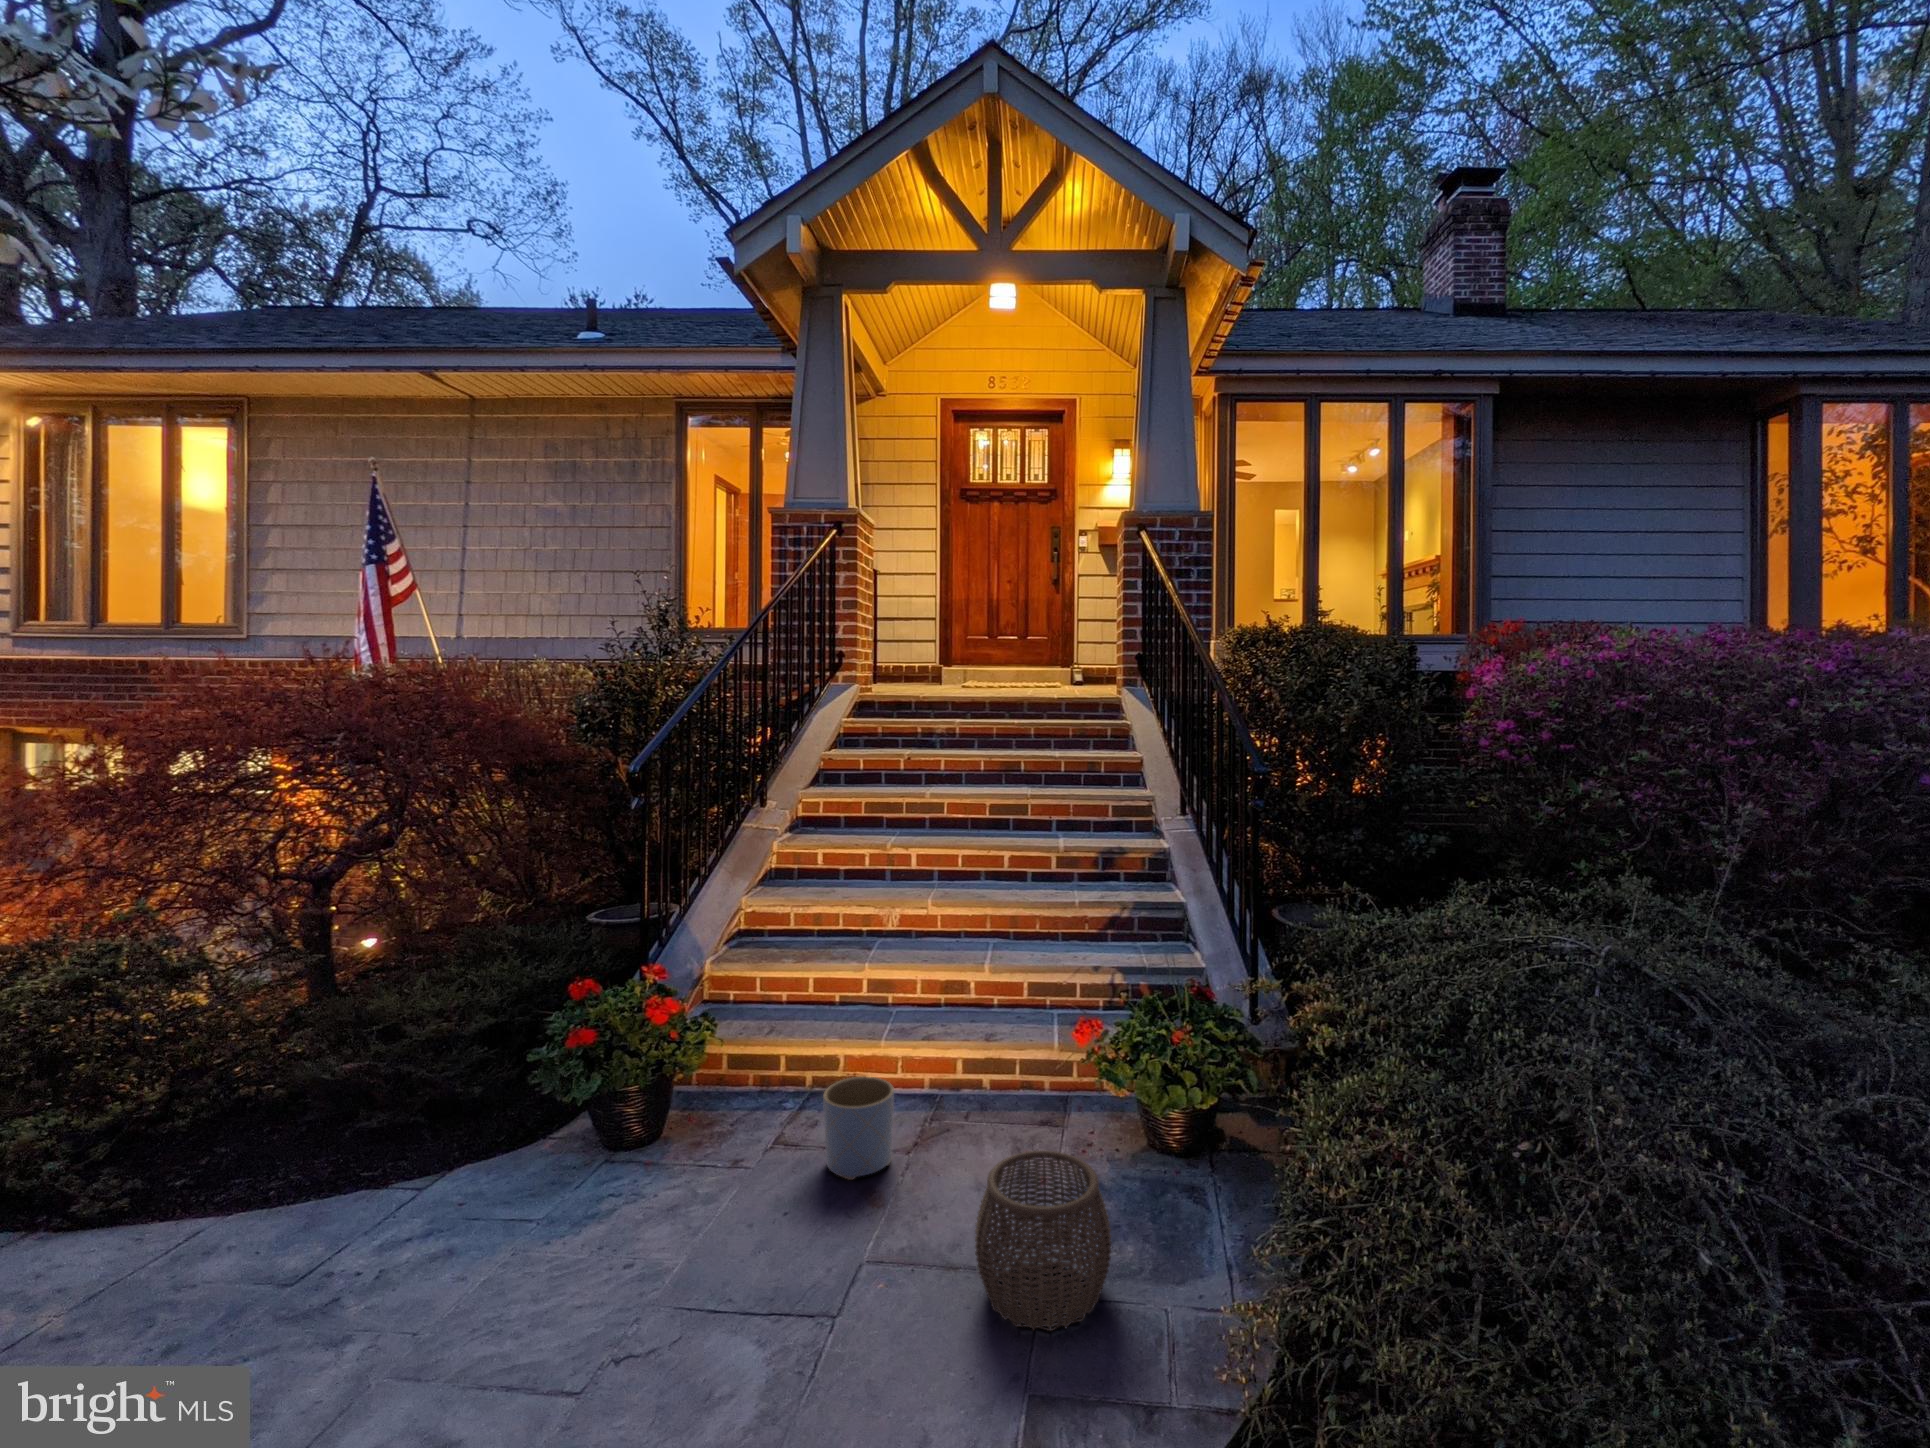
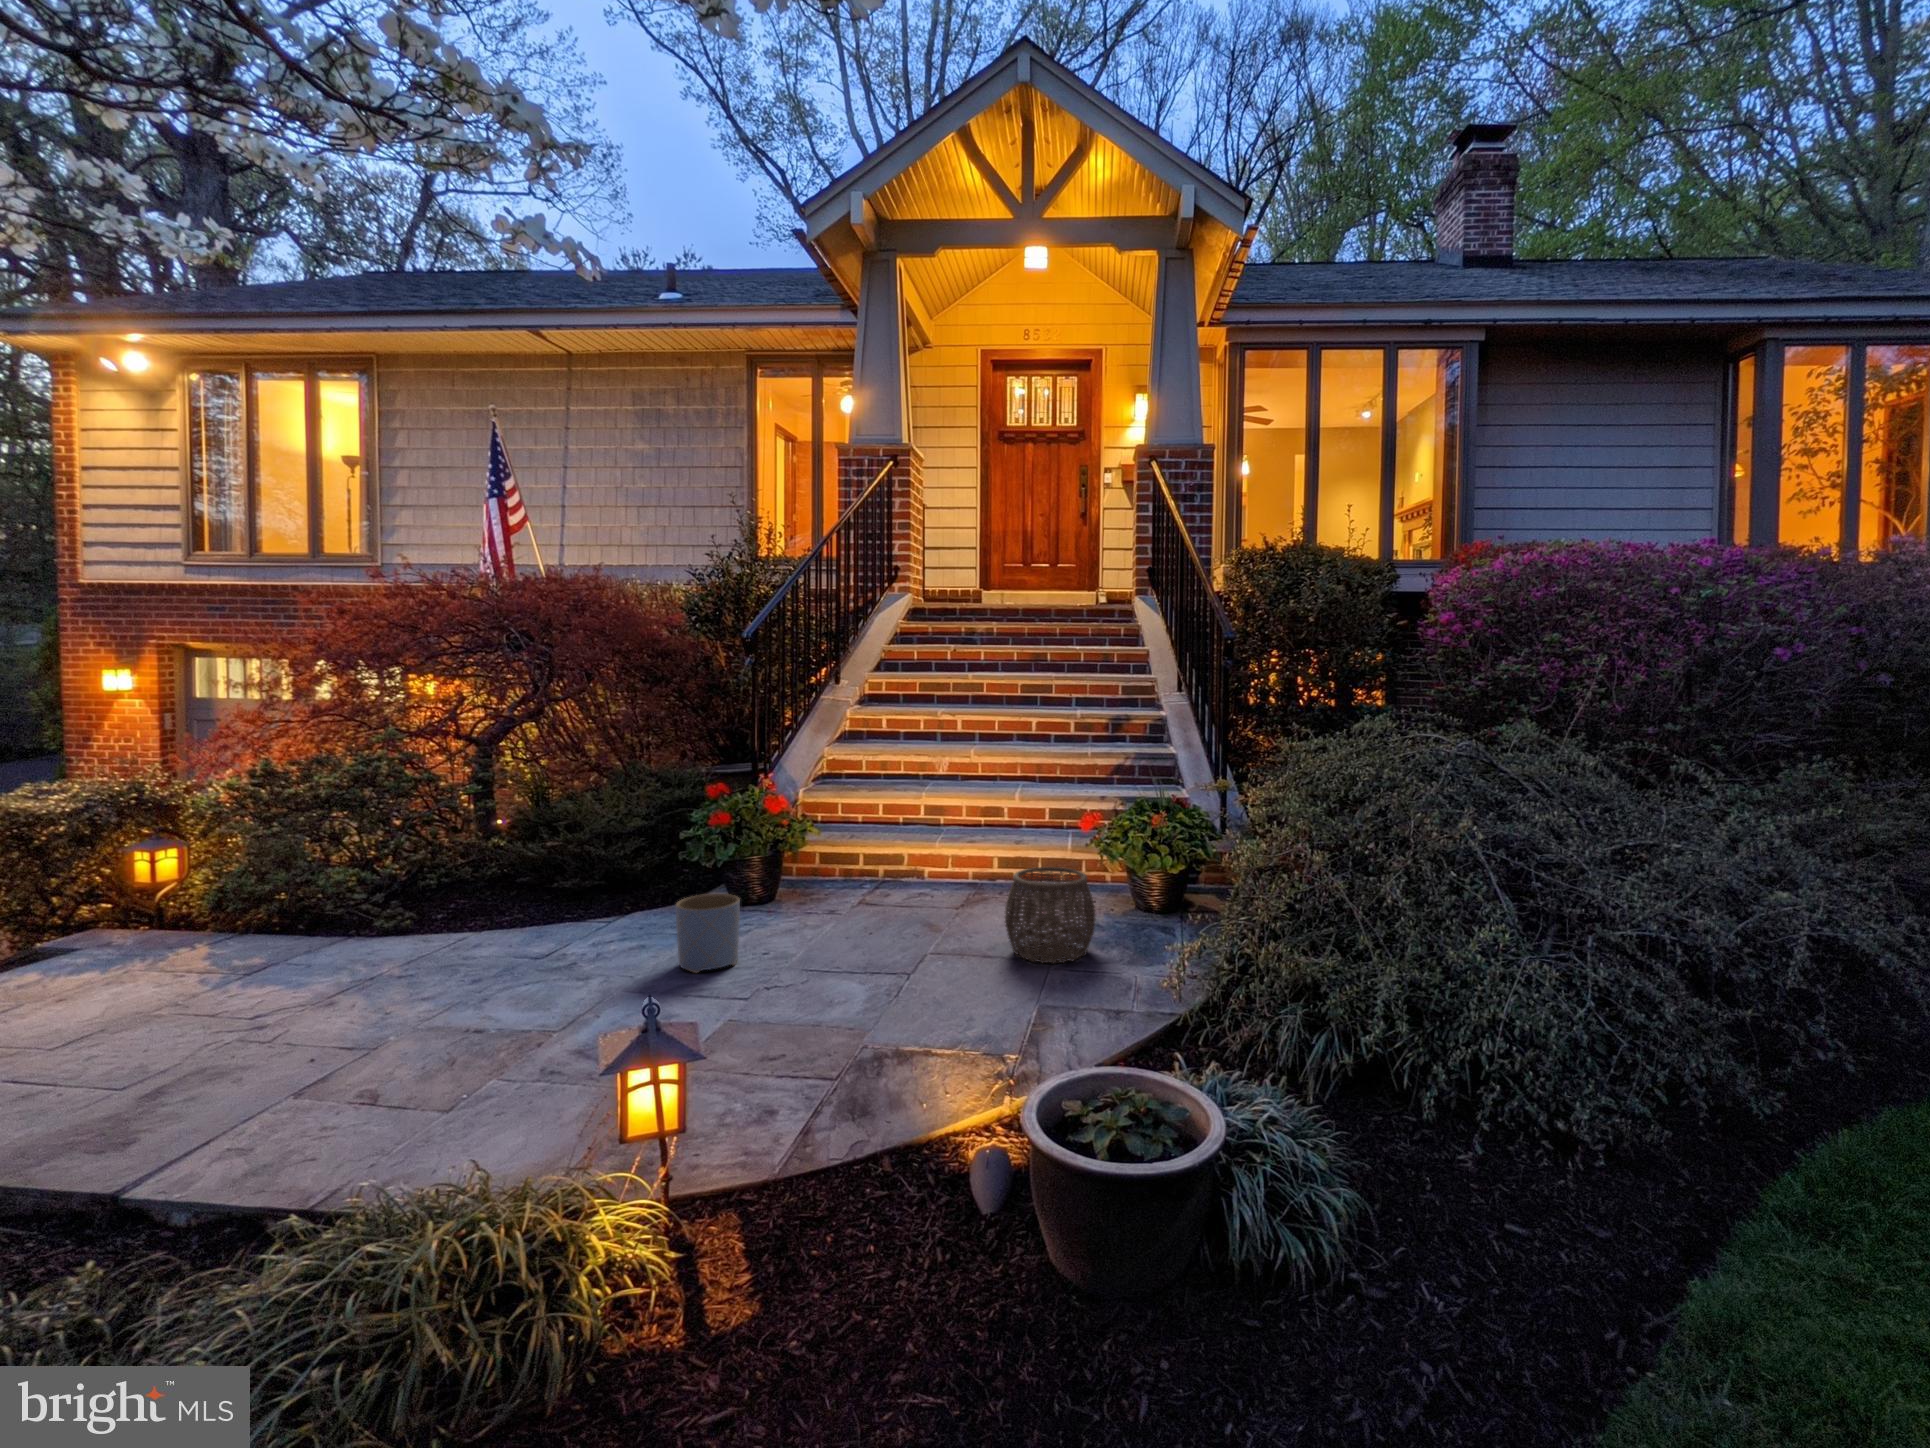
planter: present [823,1077,894,1180] -> present [675,894,740,973]

